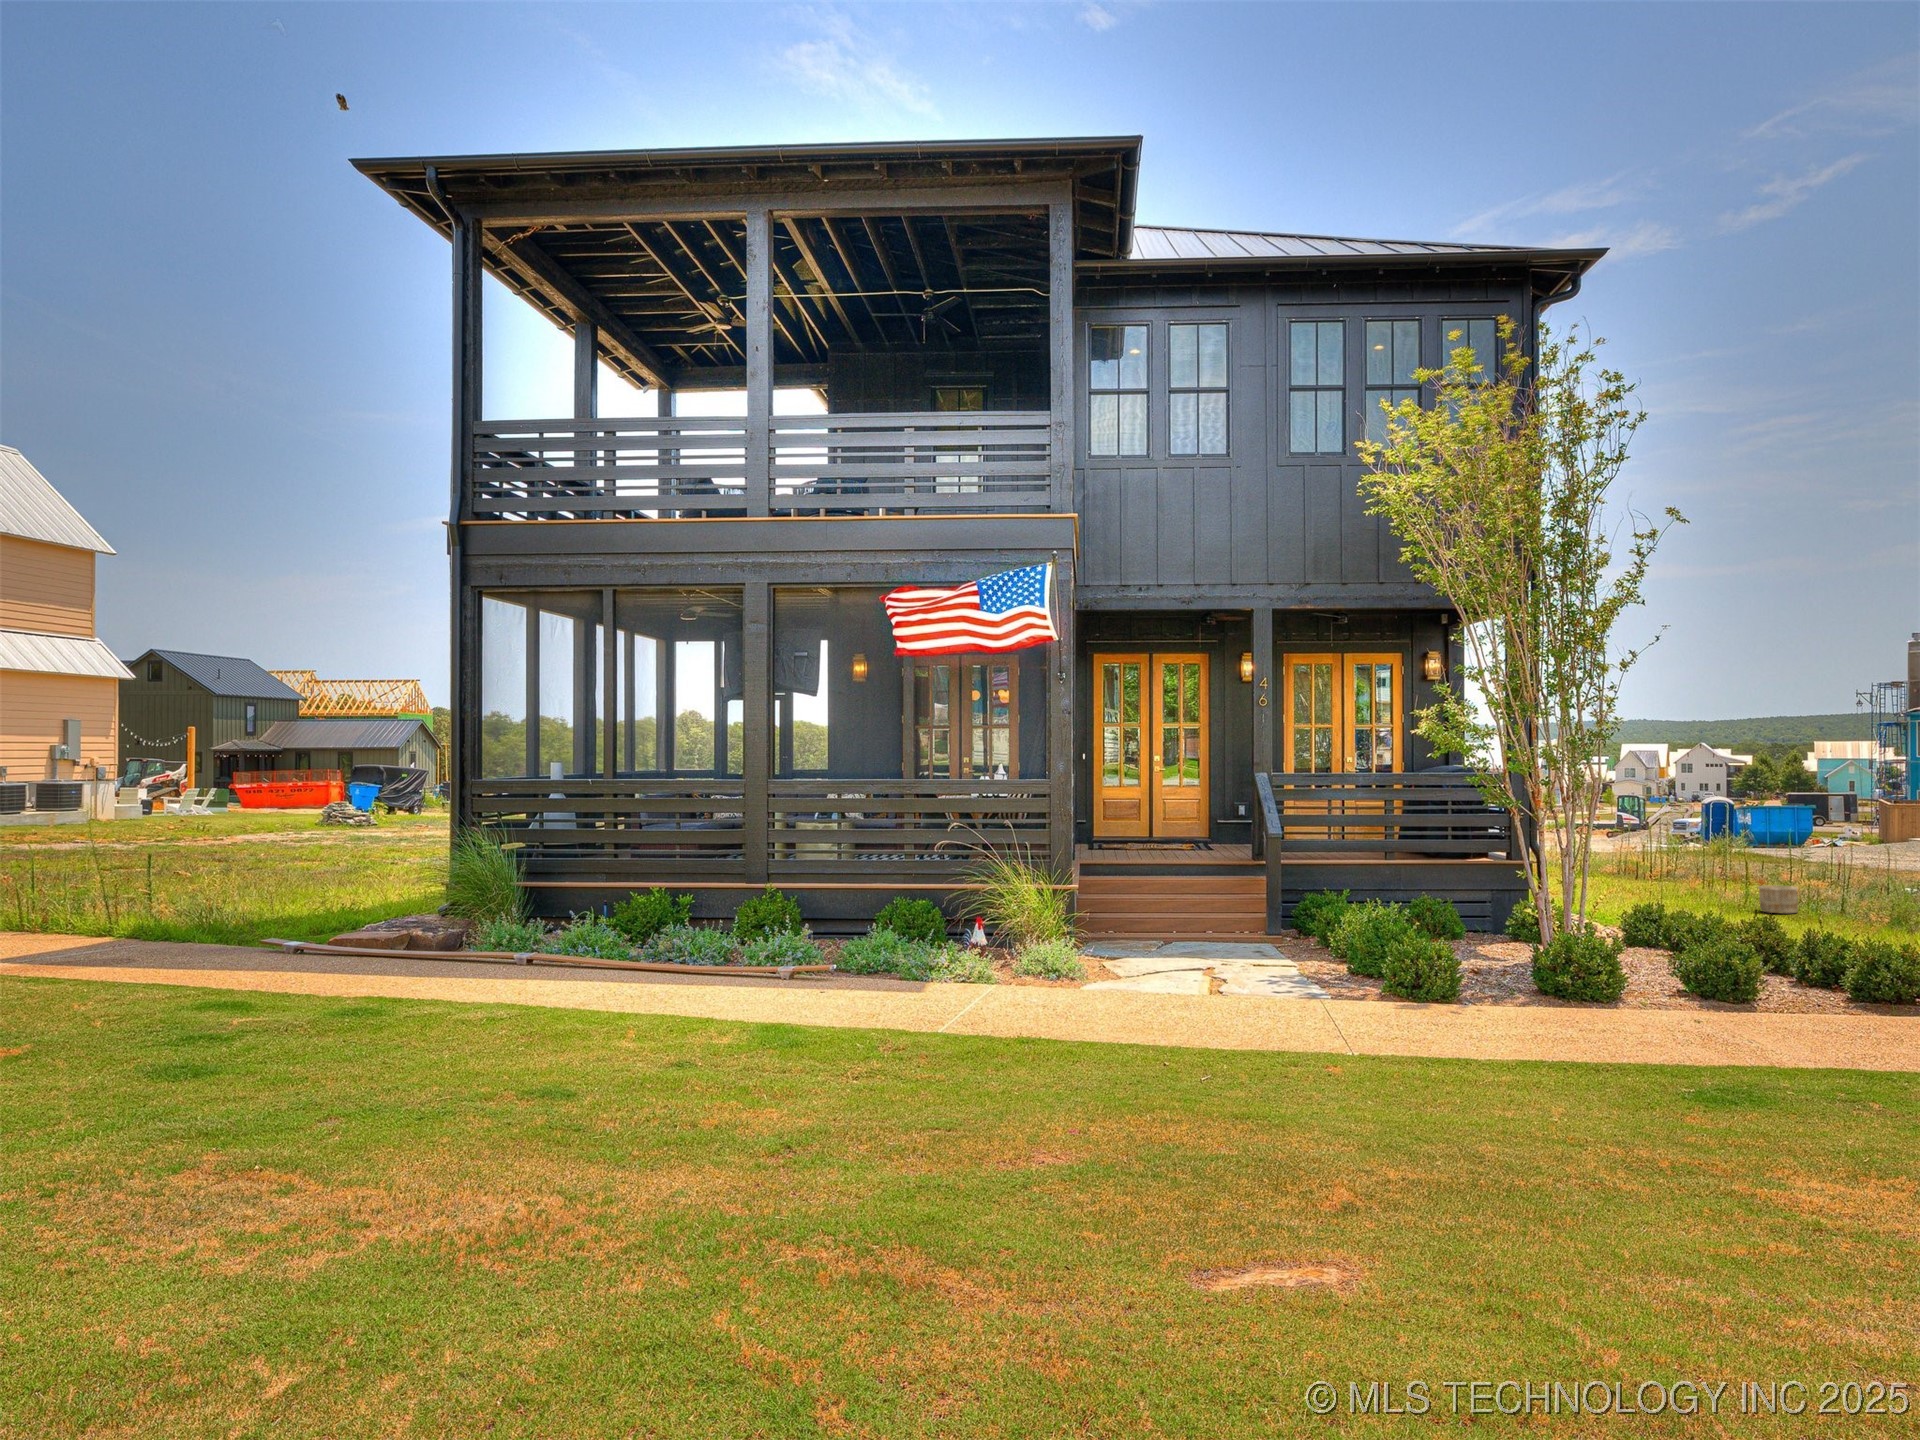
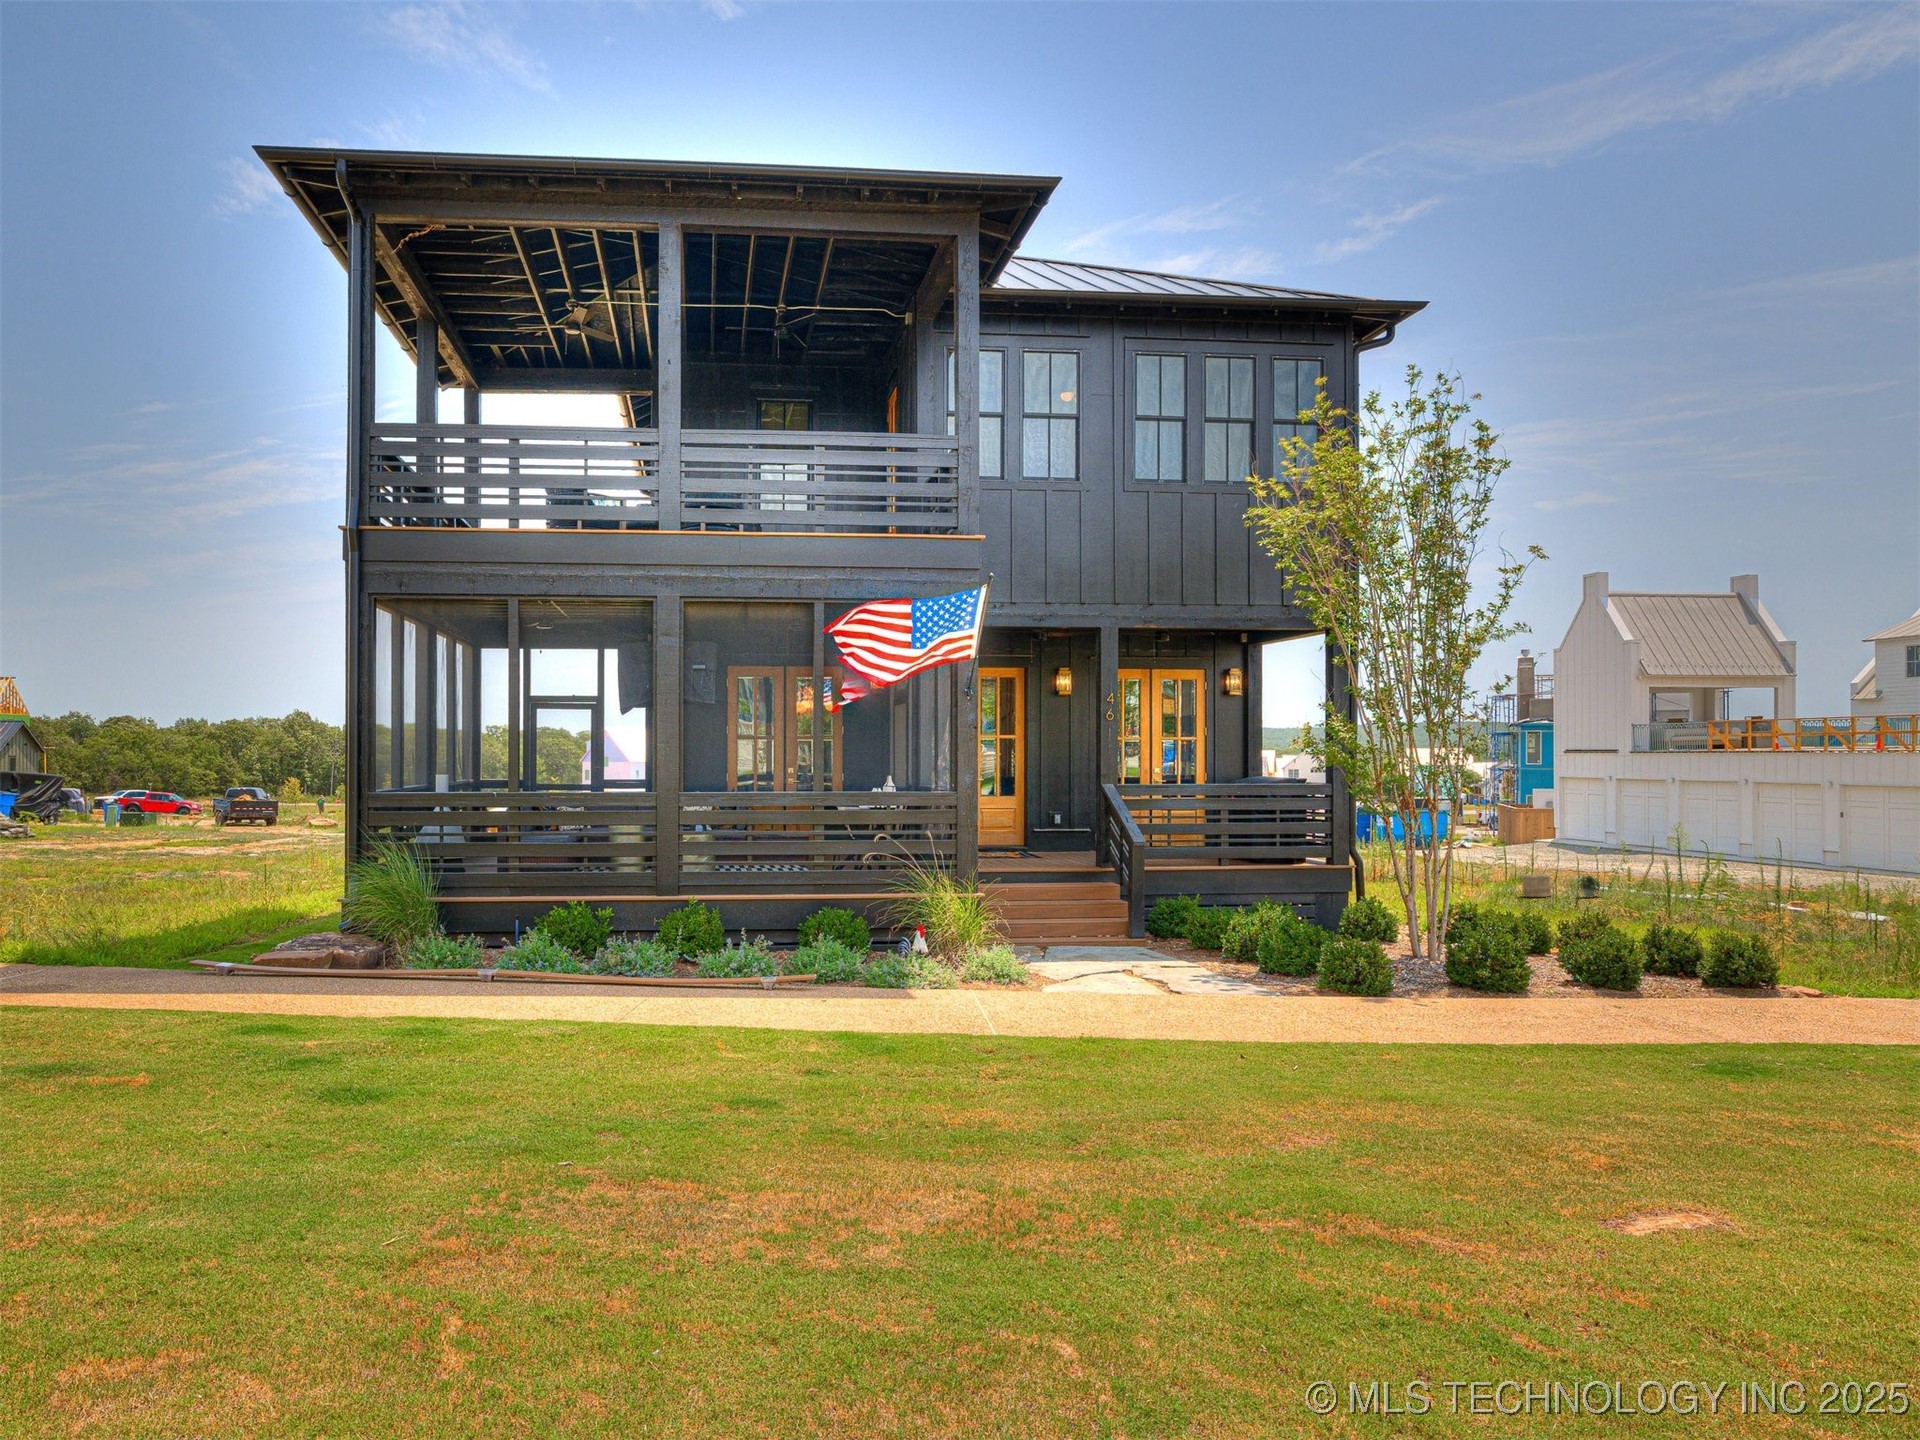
potted plant: none [1832,889,1868,919] -> present [1578,875,1600,898]

